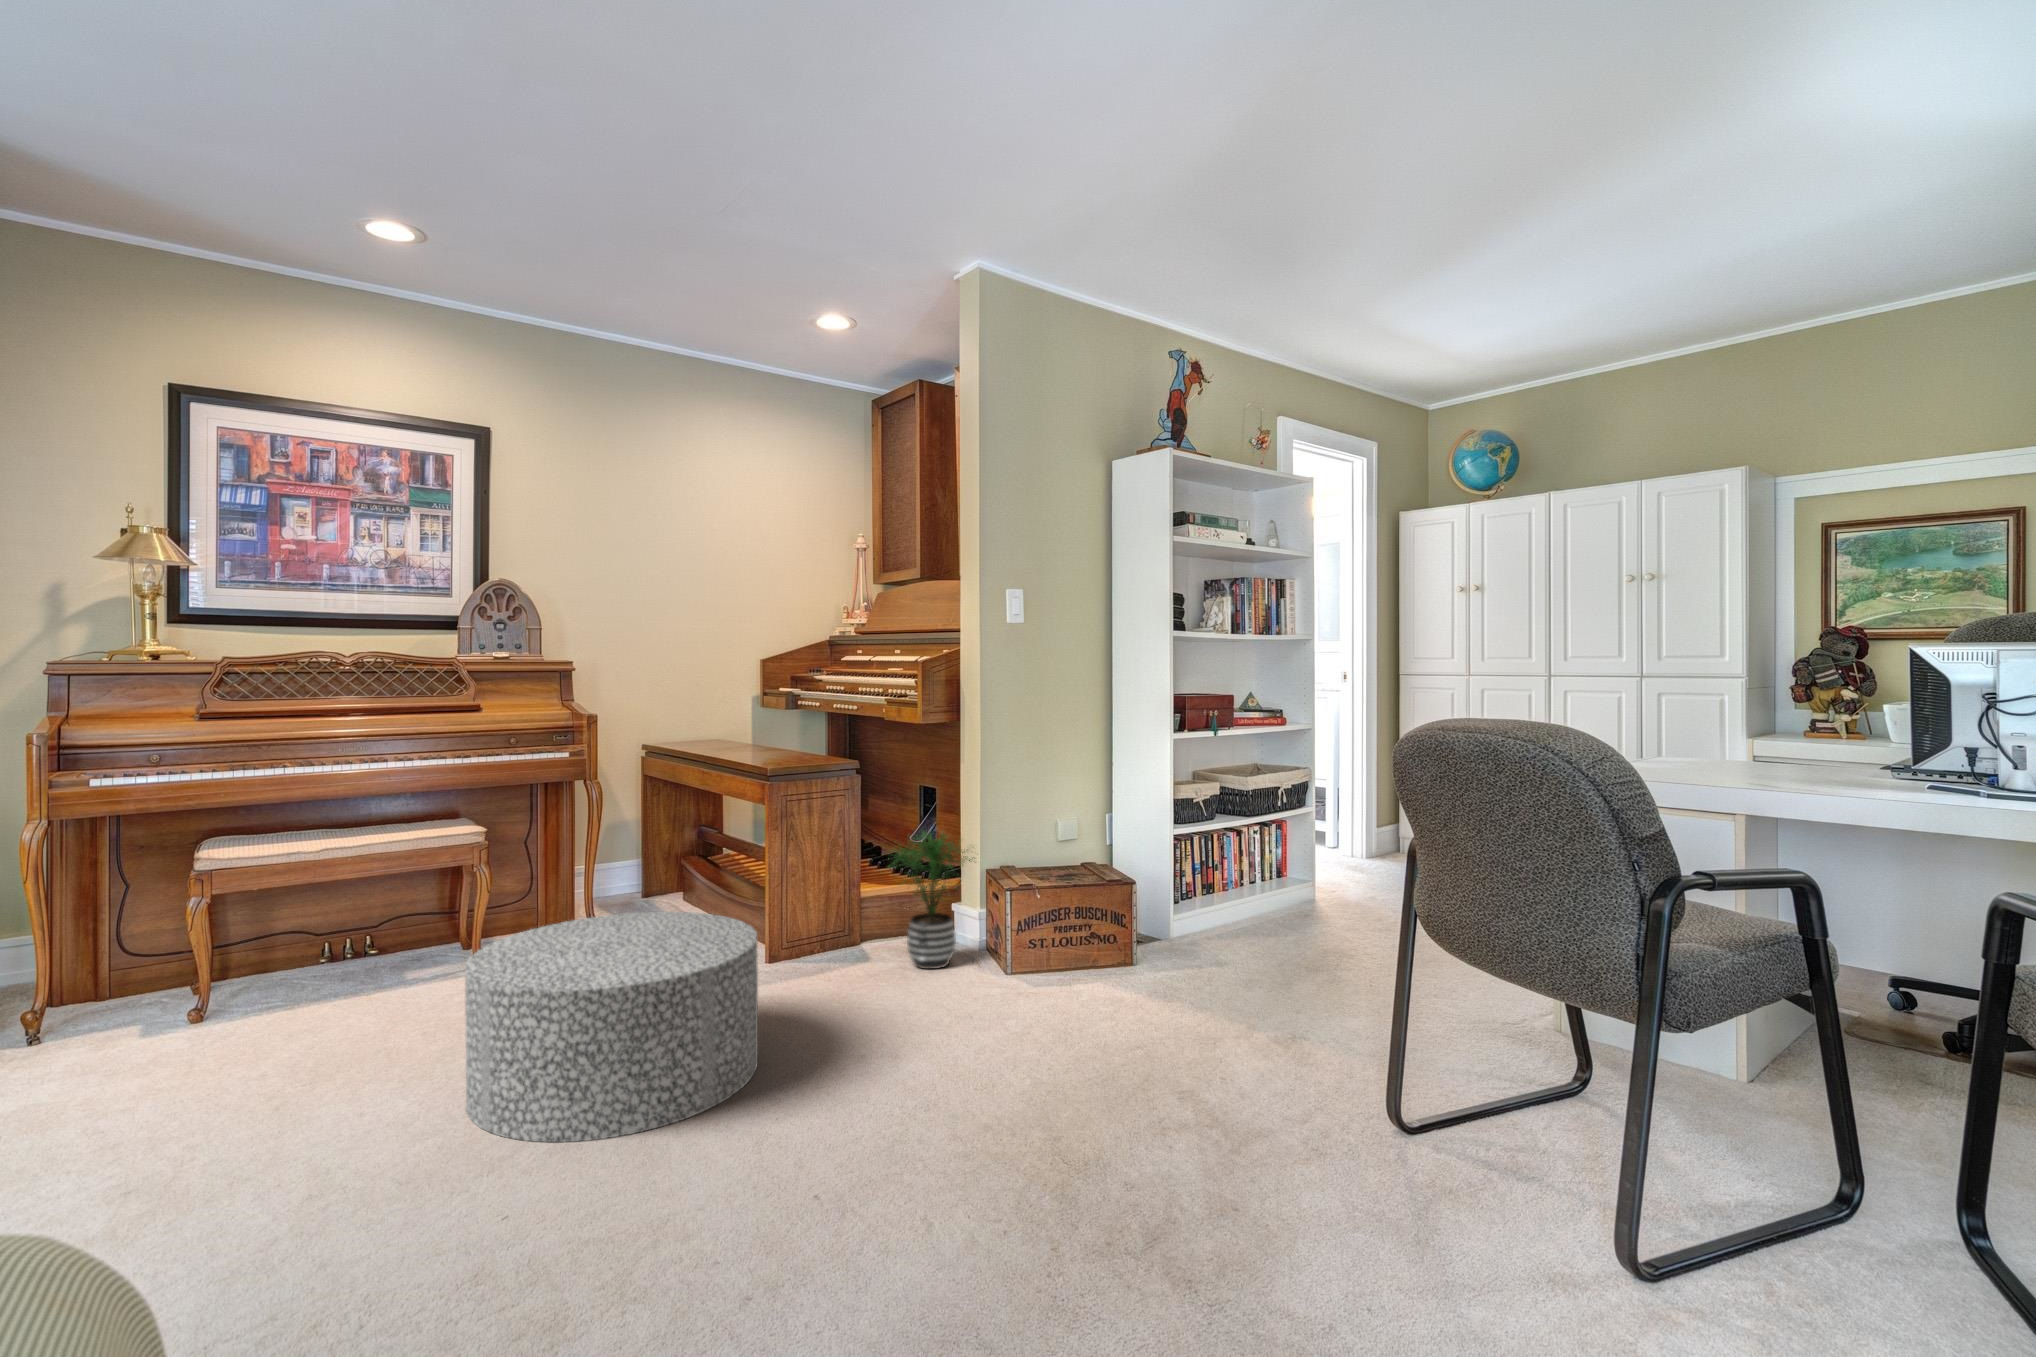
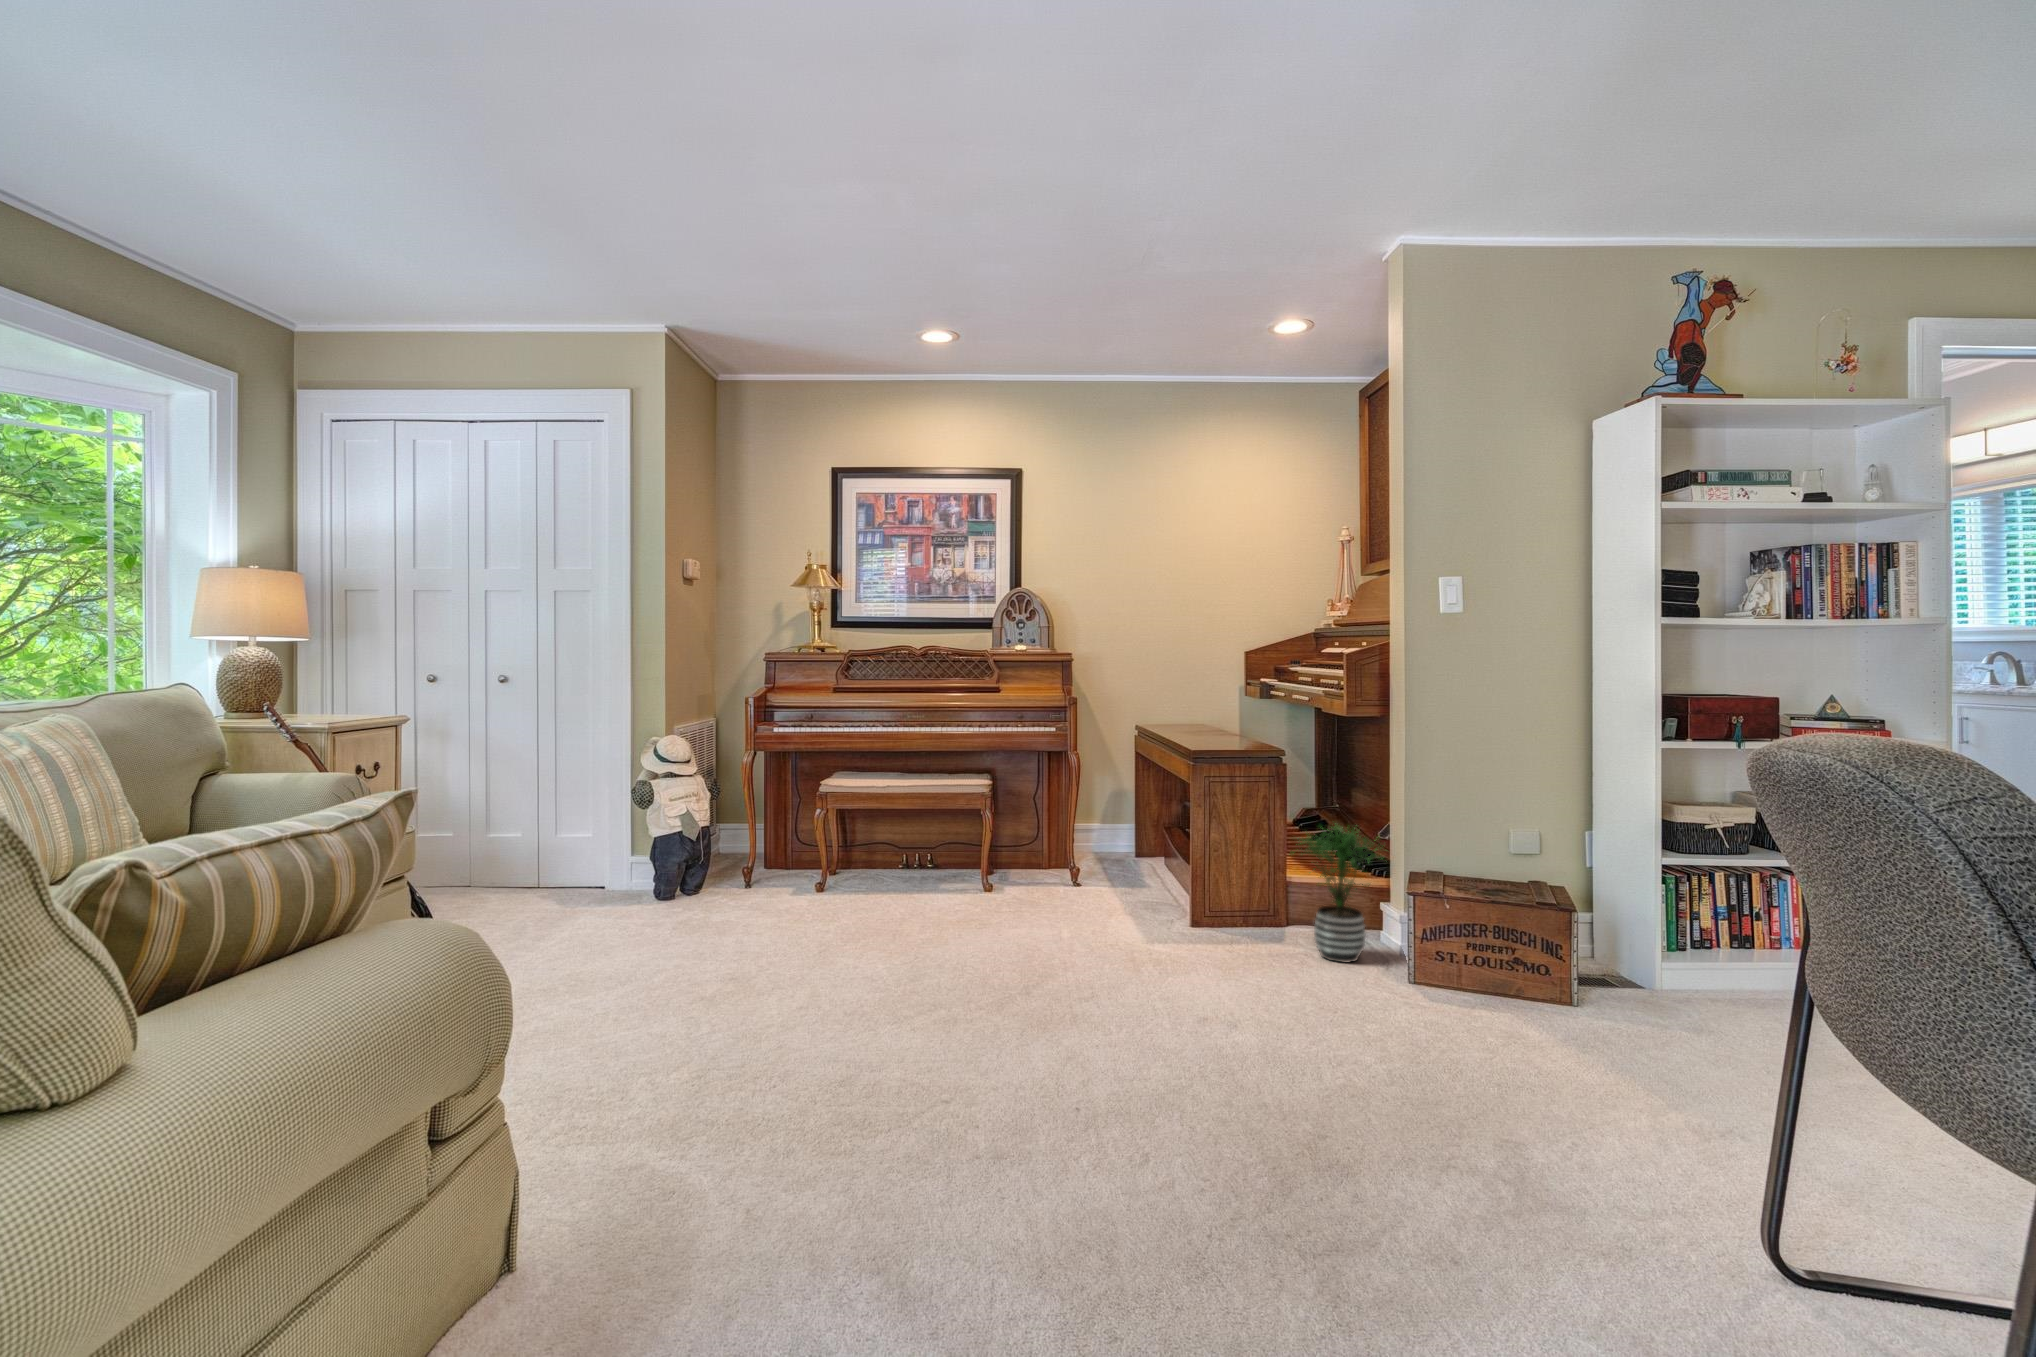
ottoman: present [465,912,758,1142] -> none [910,858,1125,1028]

